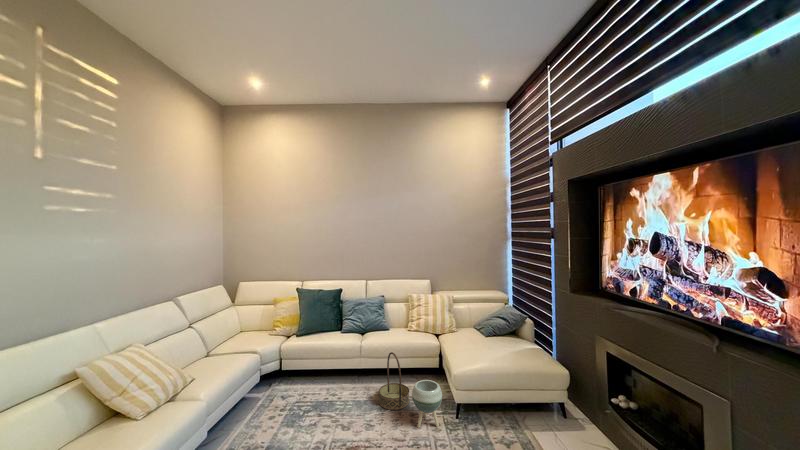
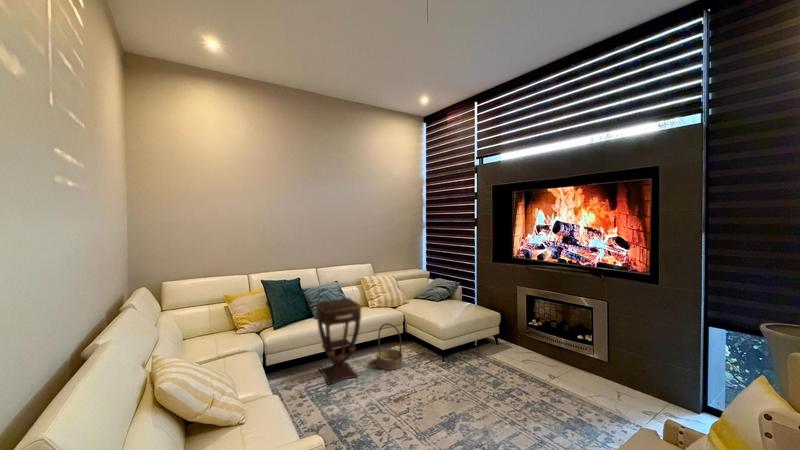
side table: none [313,315,361,406] -> present [316,298,361,384]
planter: present [412,380,442,428] -> none [417,337,440,373]

